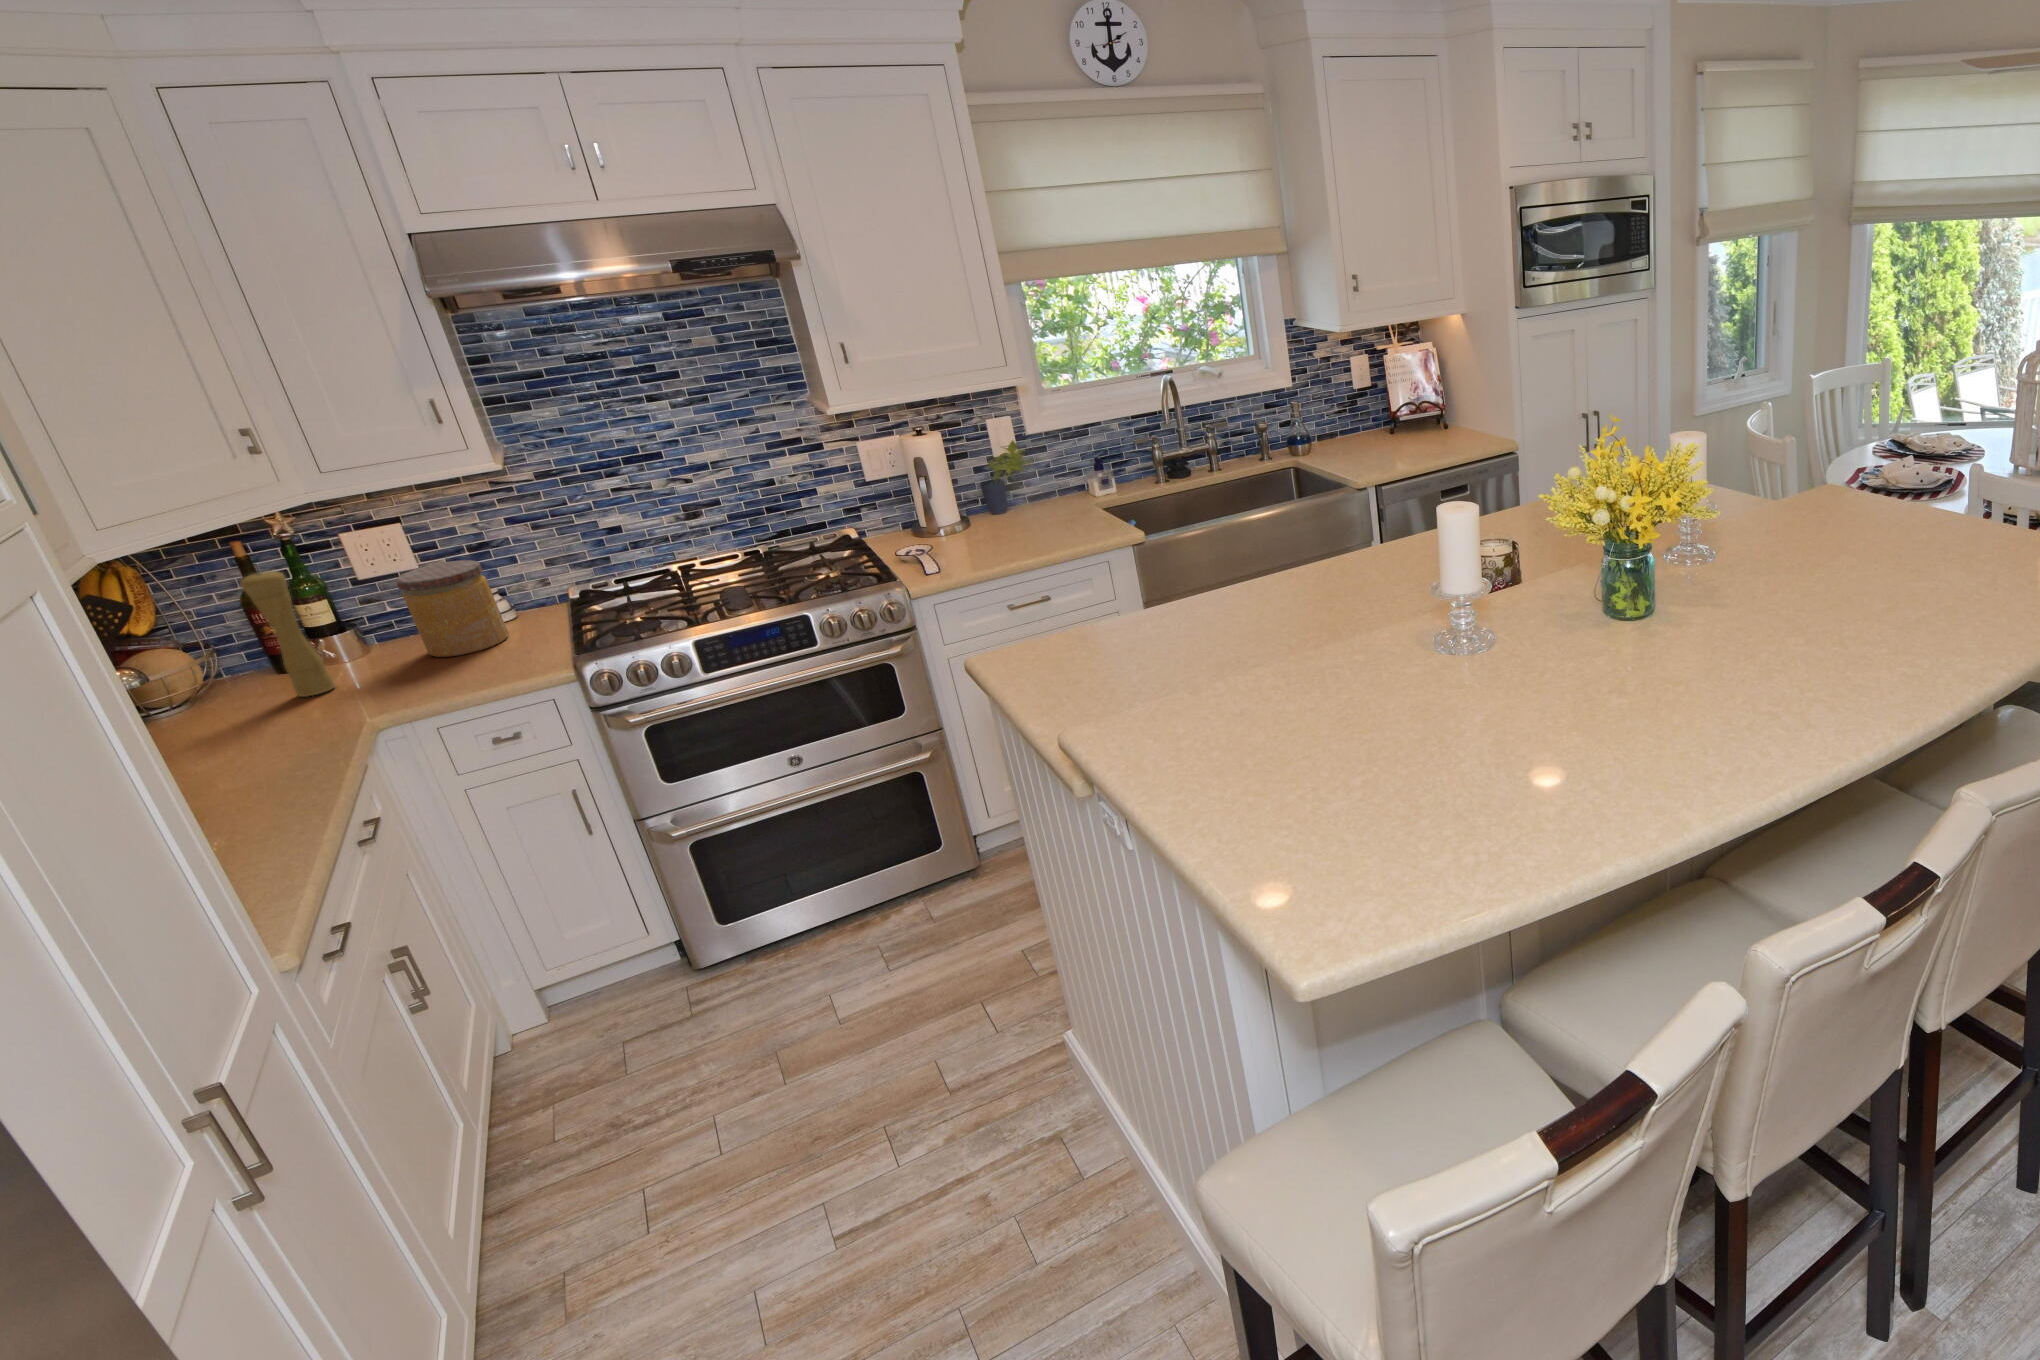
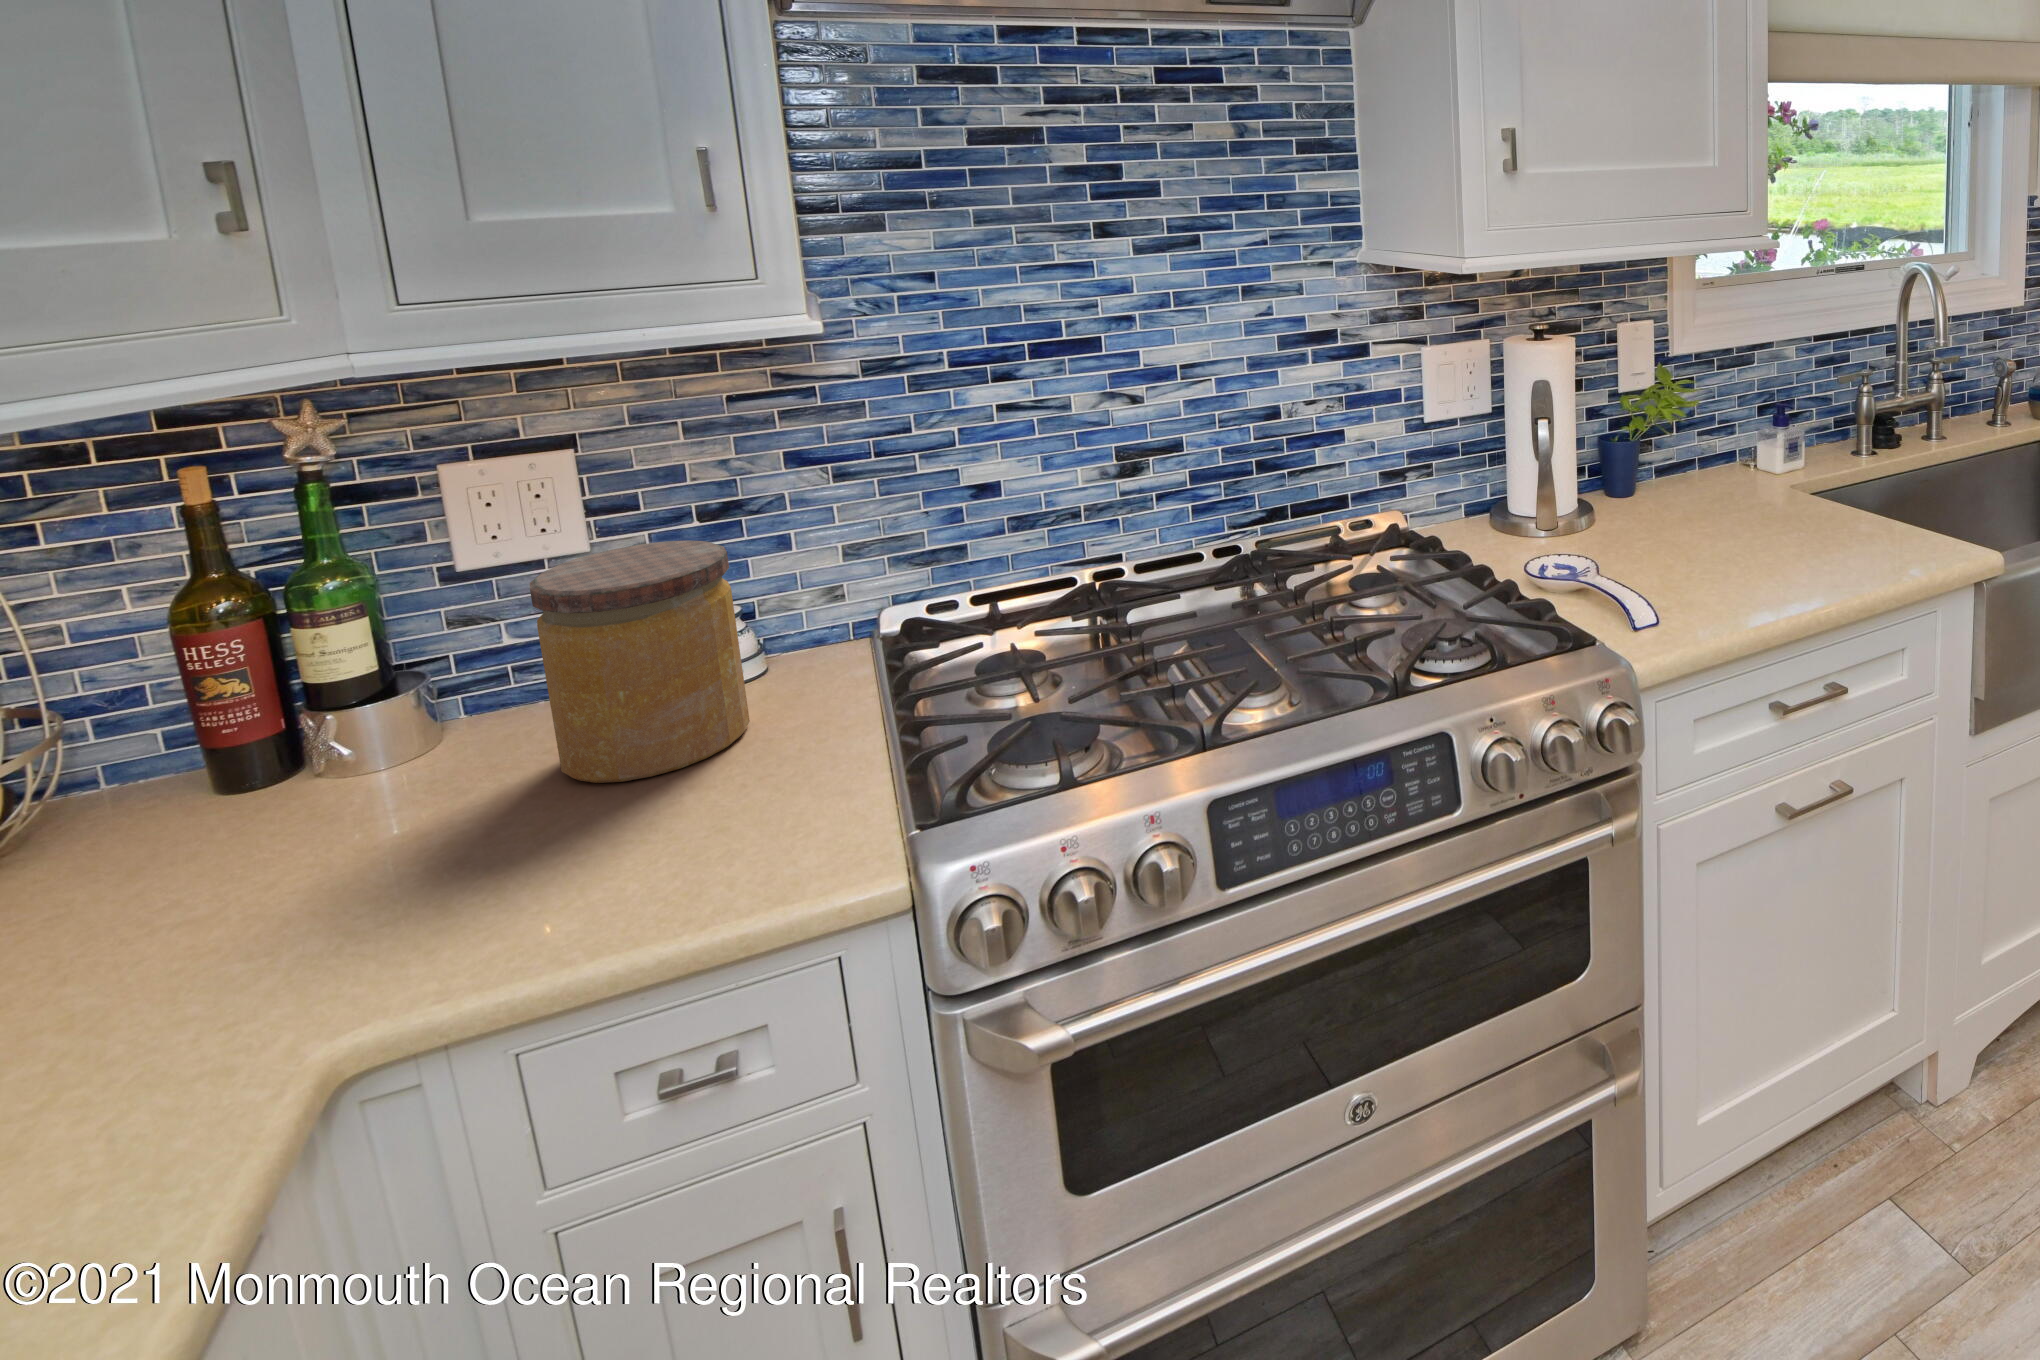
pepper mill: present [240,571,335,697] -> none [122,550,309,904]

